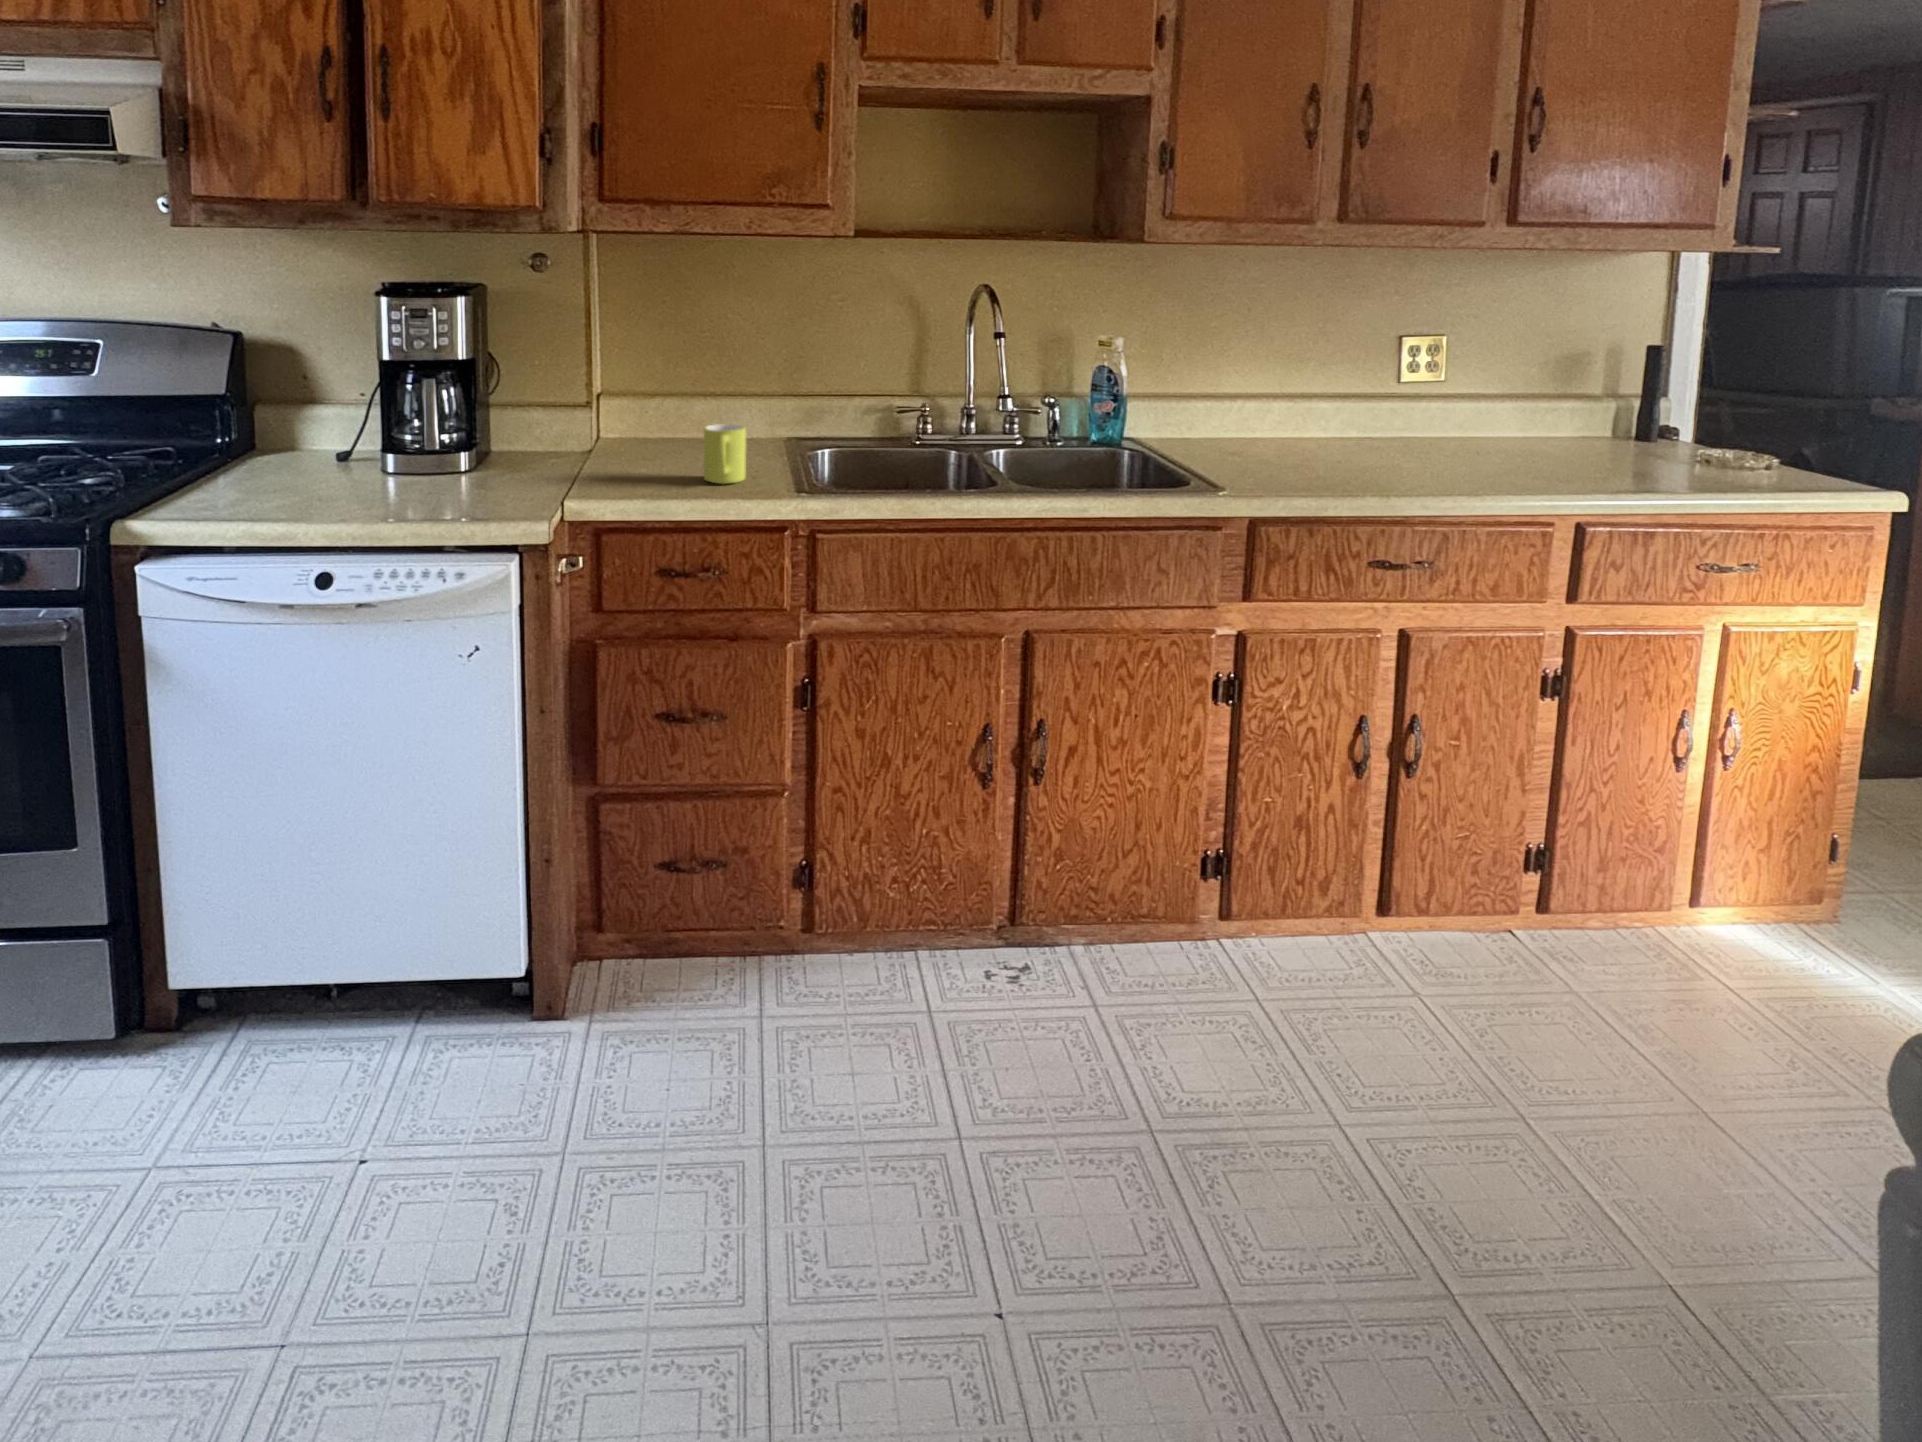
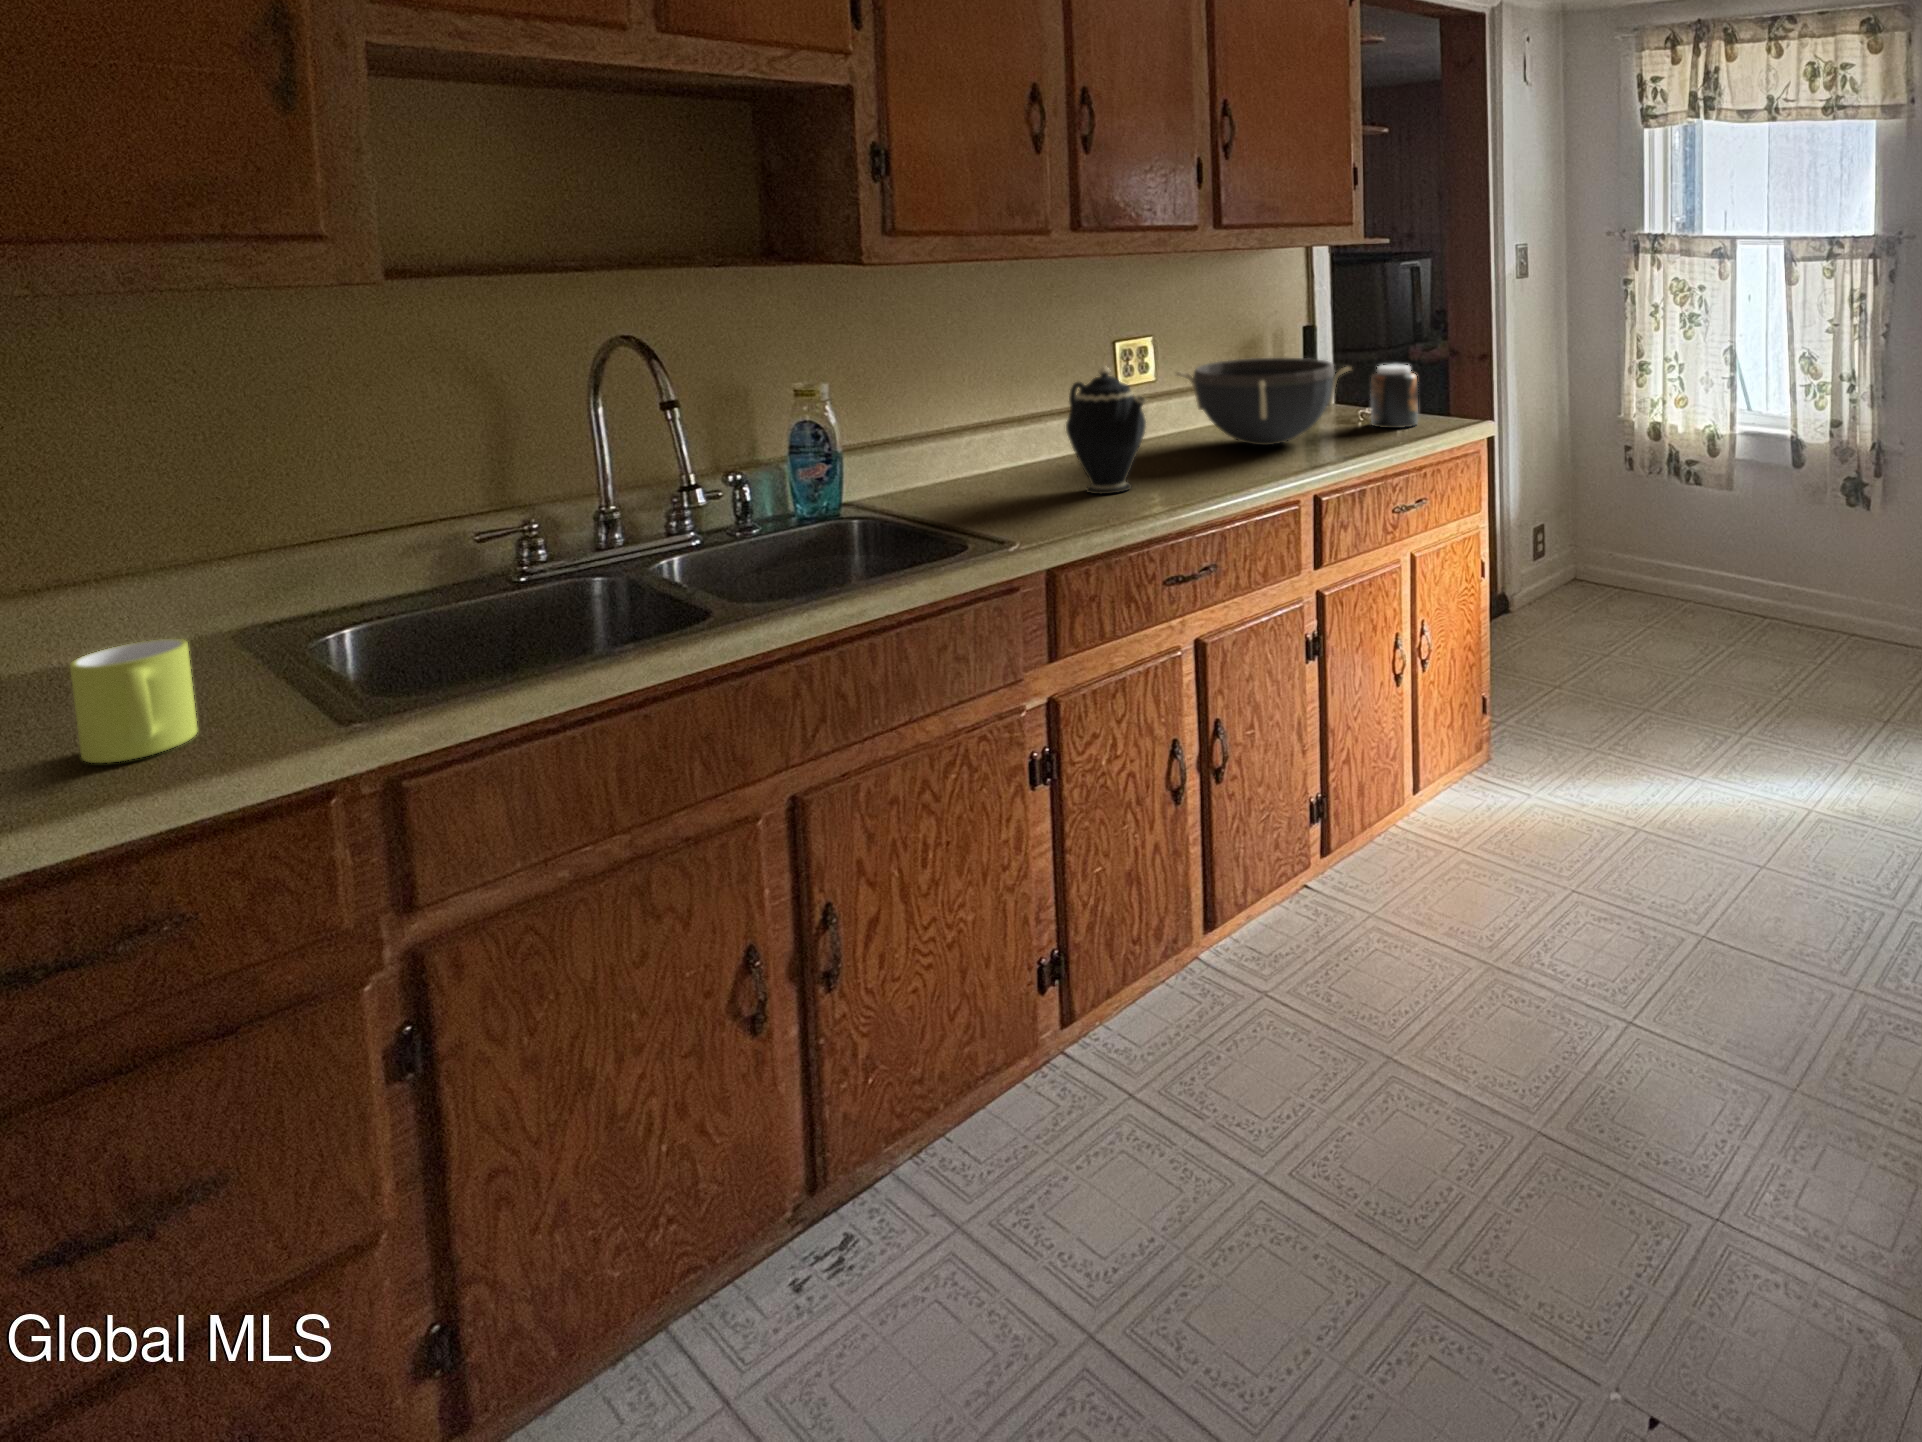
teapot: none [1309,350,1388,473] -> present [1066,366,1146,494]
bowl: none [1454,369,1672,464] -> present [1177,358,1351,445]
jar: none [1708,398,1784,477] -> present [1371,364,1418,428]

